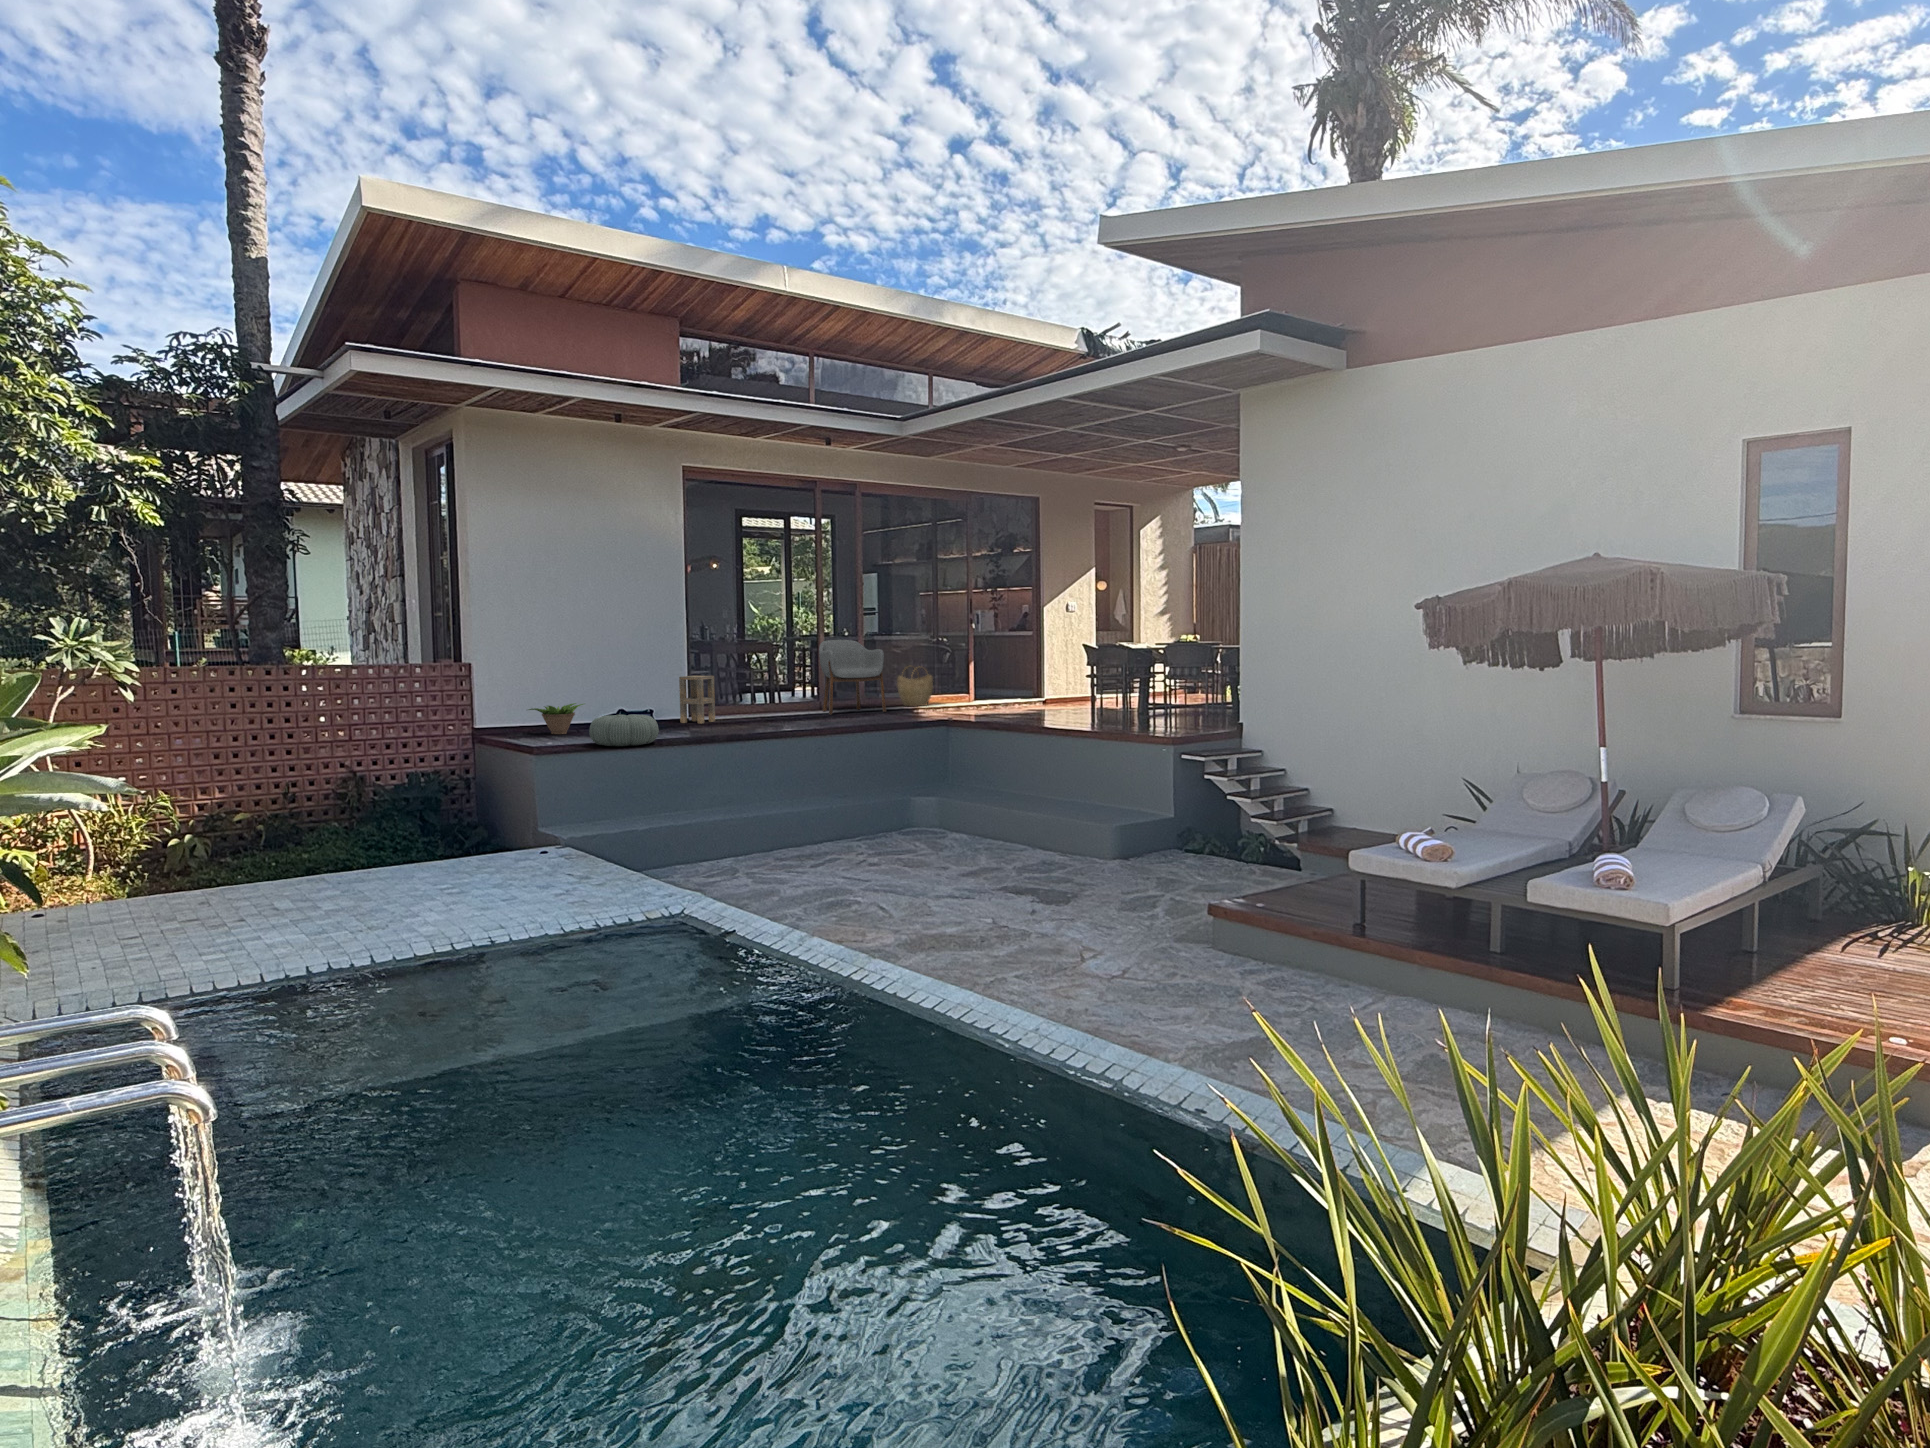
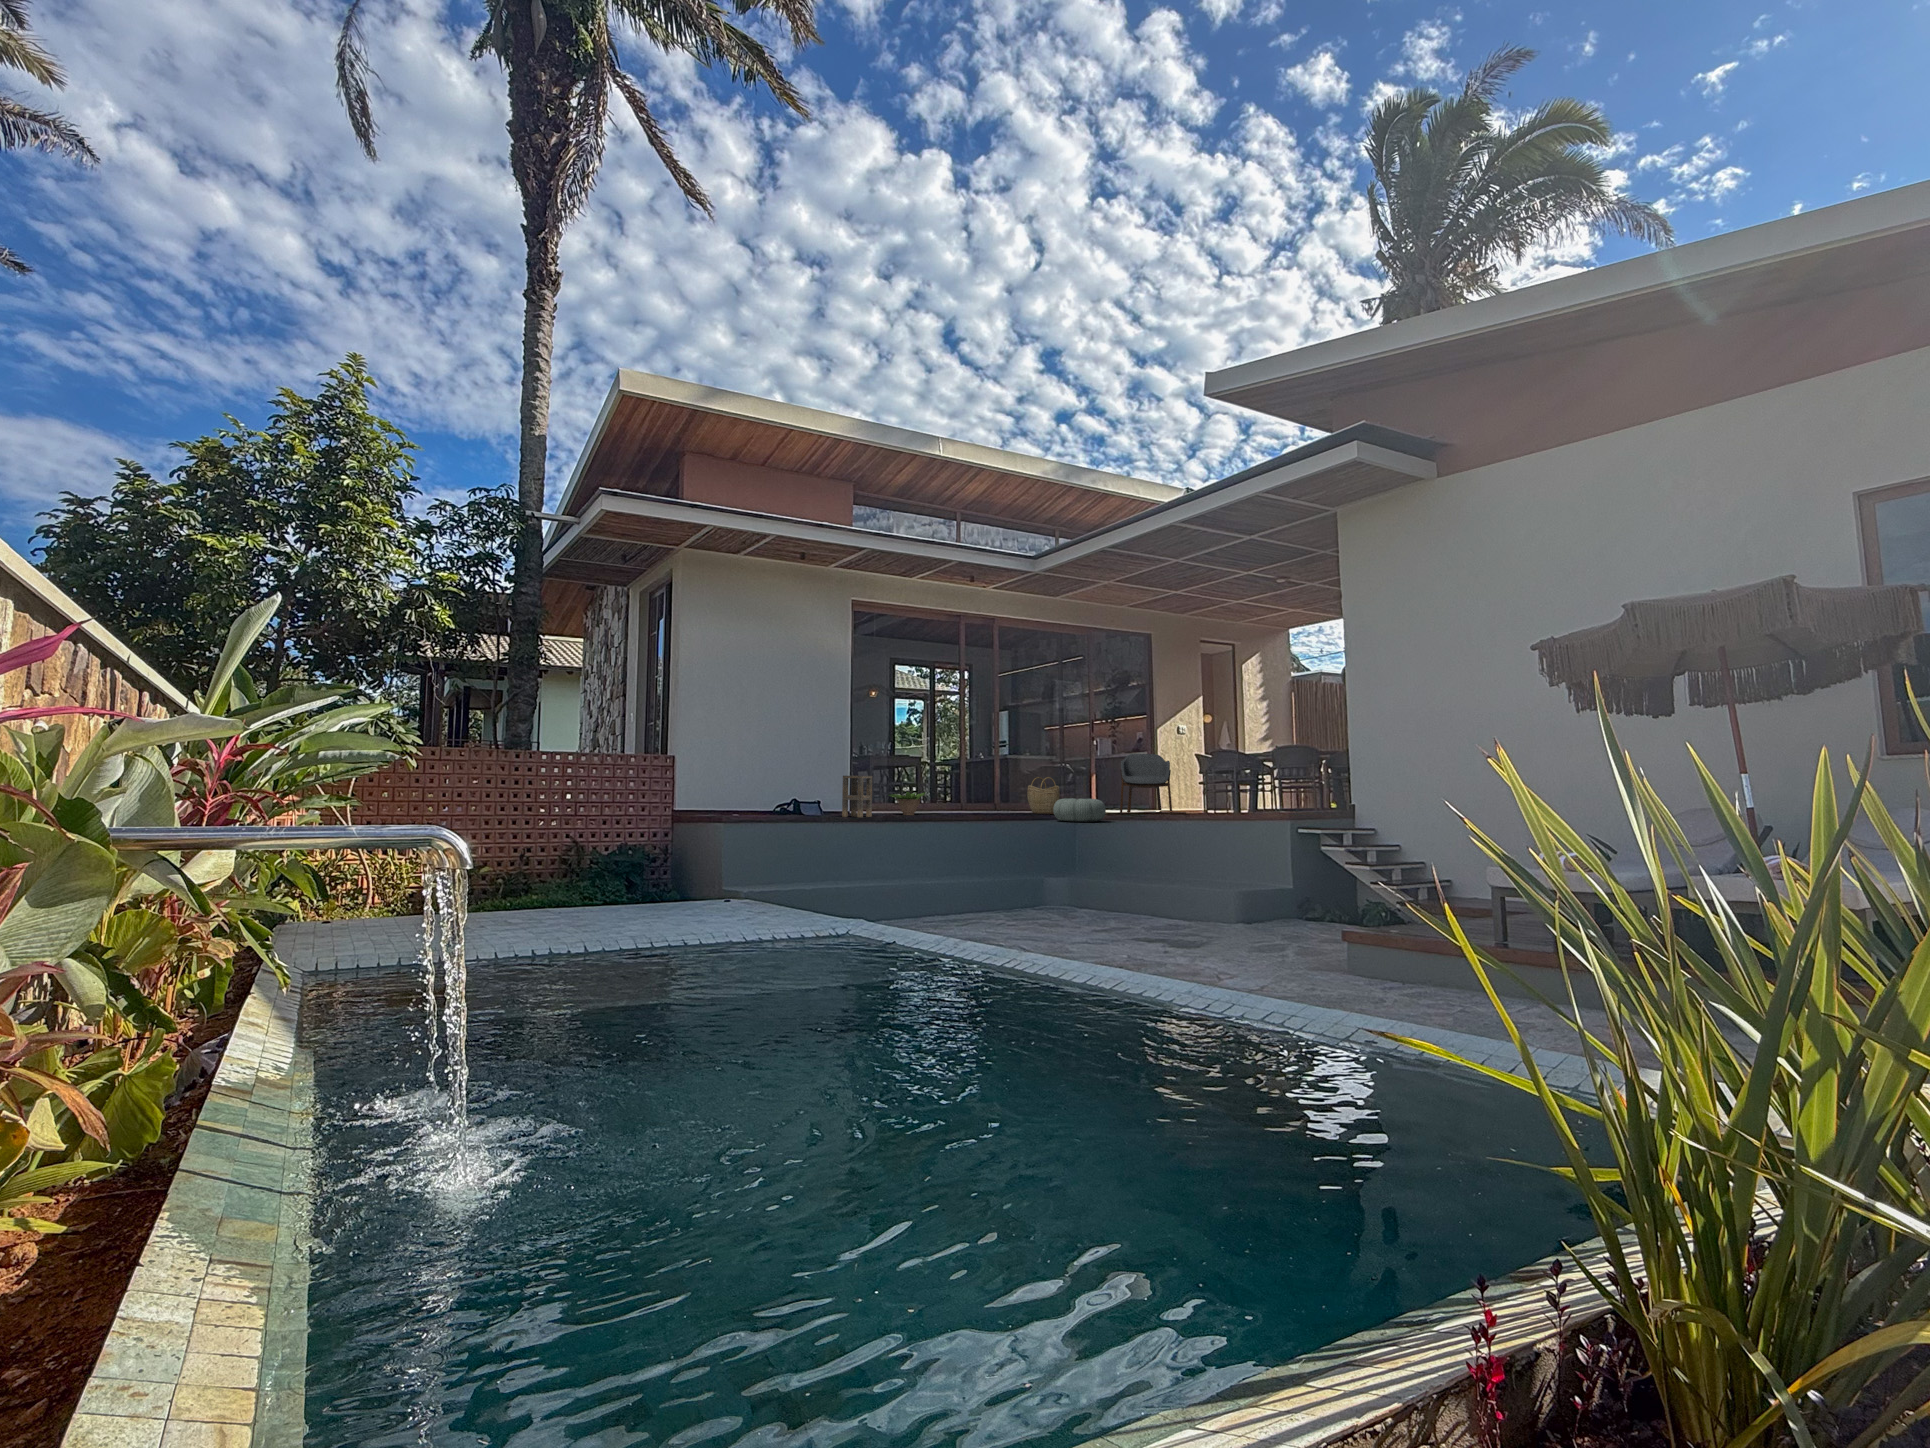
armchair: present [819,640,886,715] -> present [1120,754,1172,815]
decorative plant: present [528,703,583,734] -> present [889,792,924,815]
pouf: present [589,714,659,746] -> present [1053,798,1106,822]

